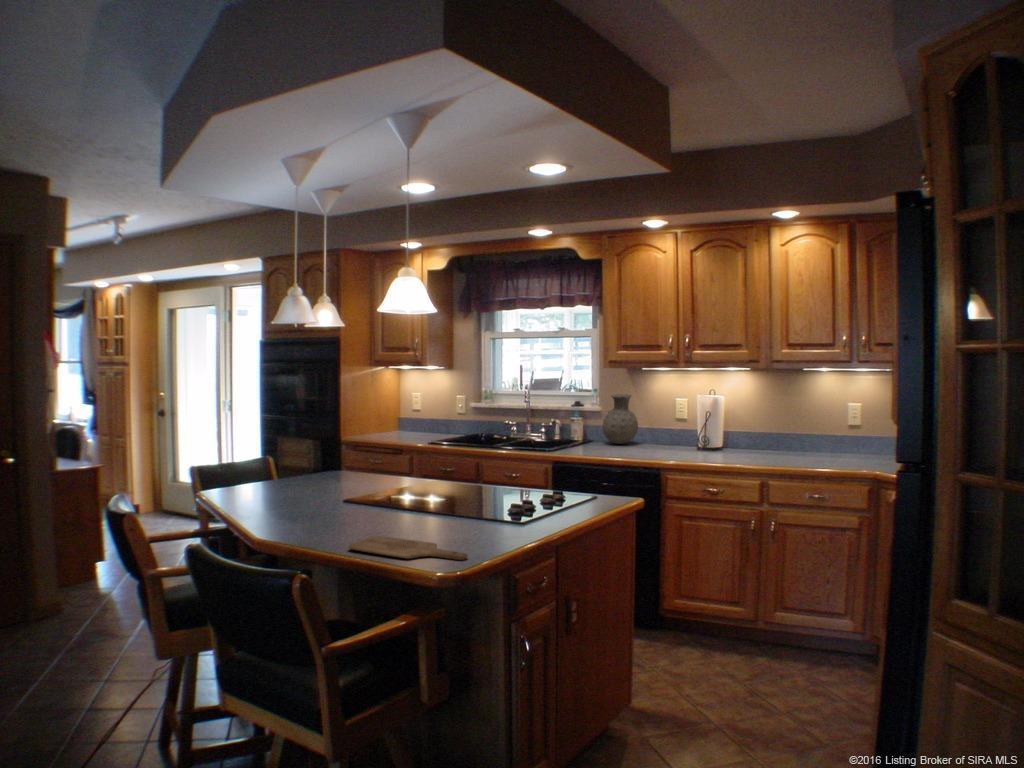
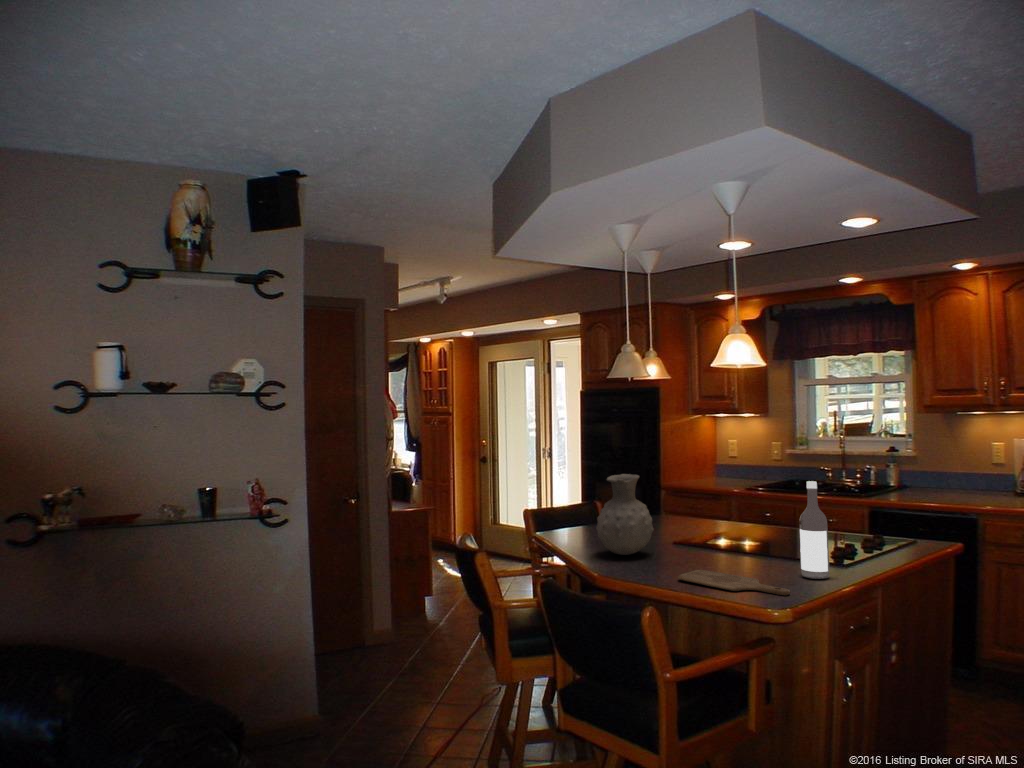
vase: present [602,394,638,444] -> present [596,474,654,555]
wine bottle: none [481,436,509,539] -> present [800,481,830,579]

